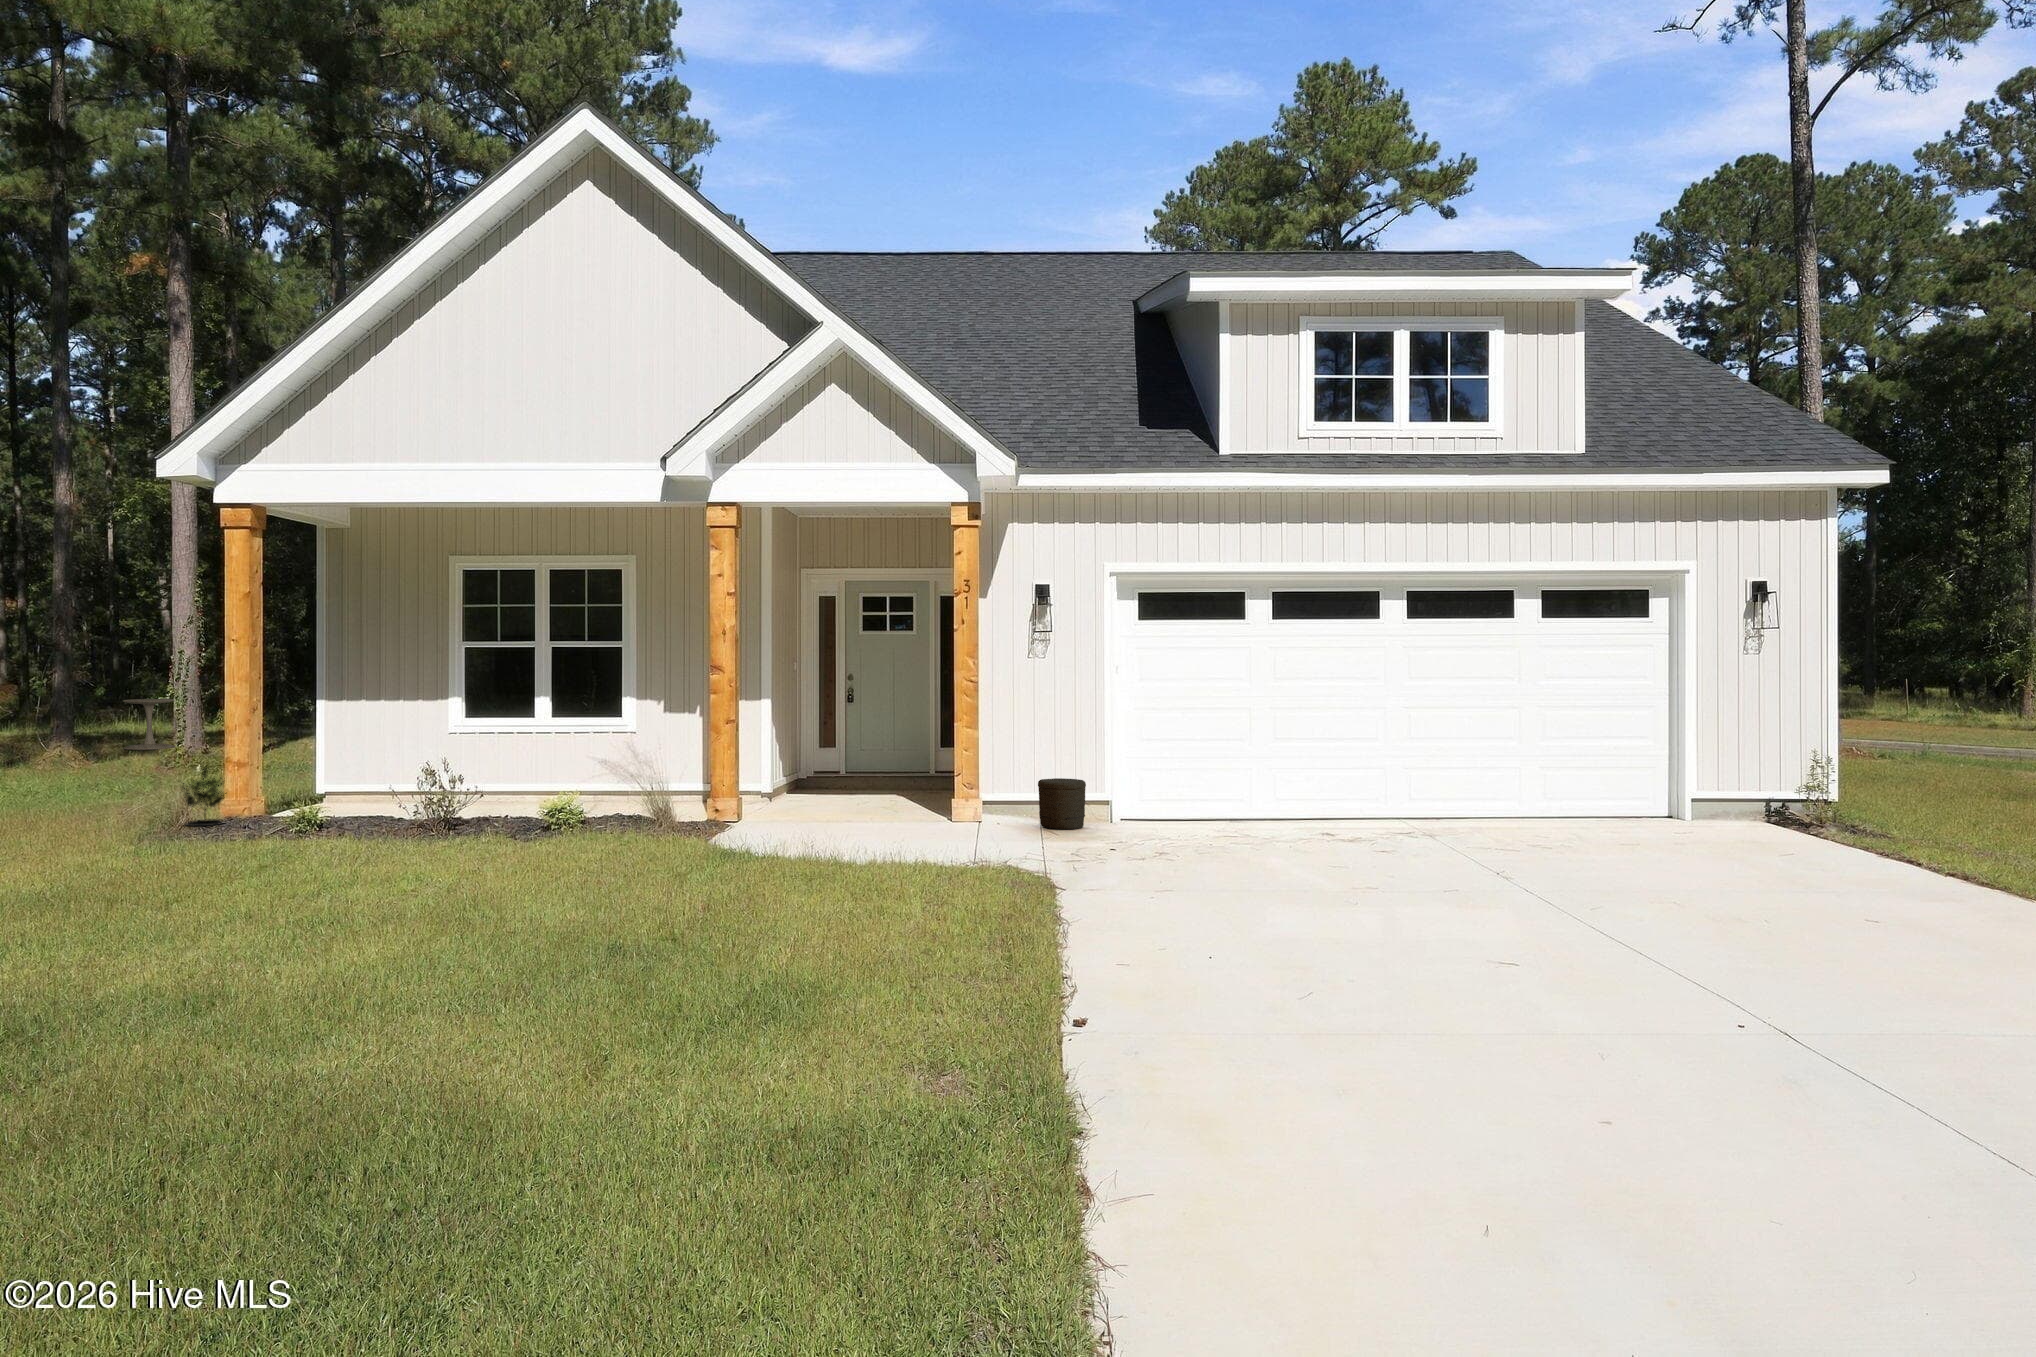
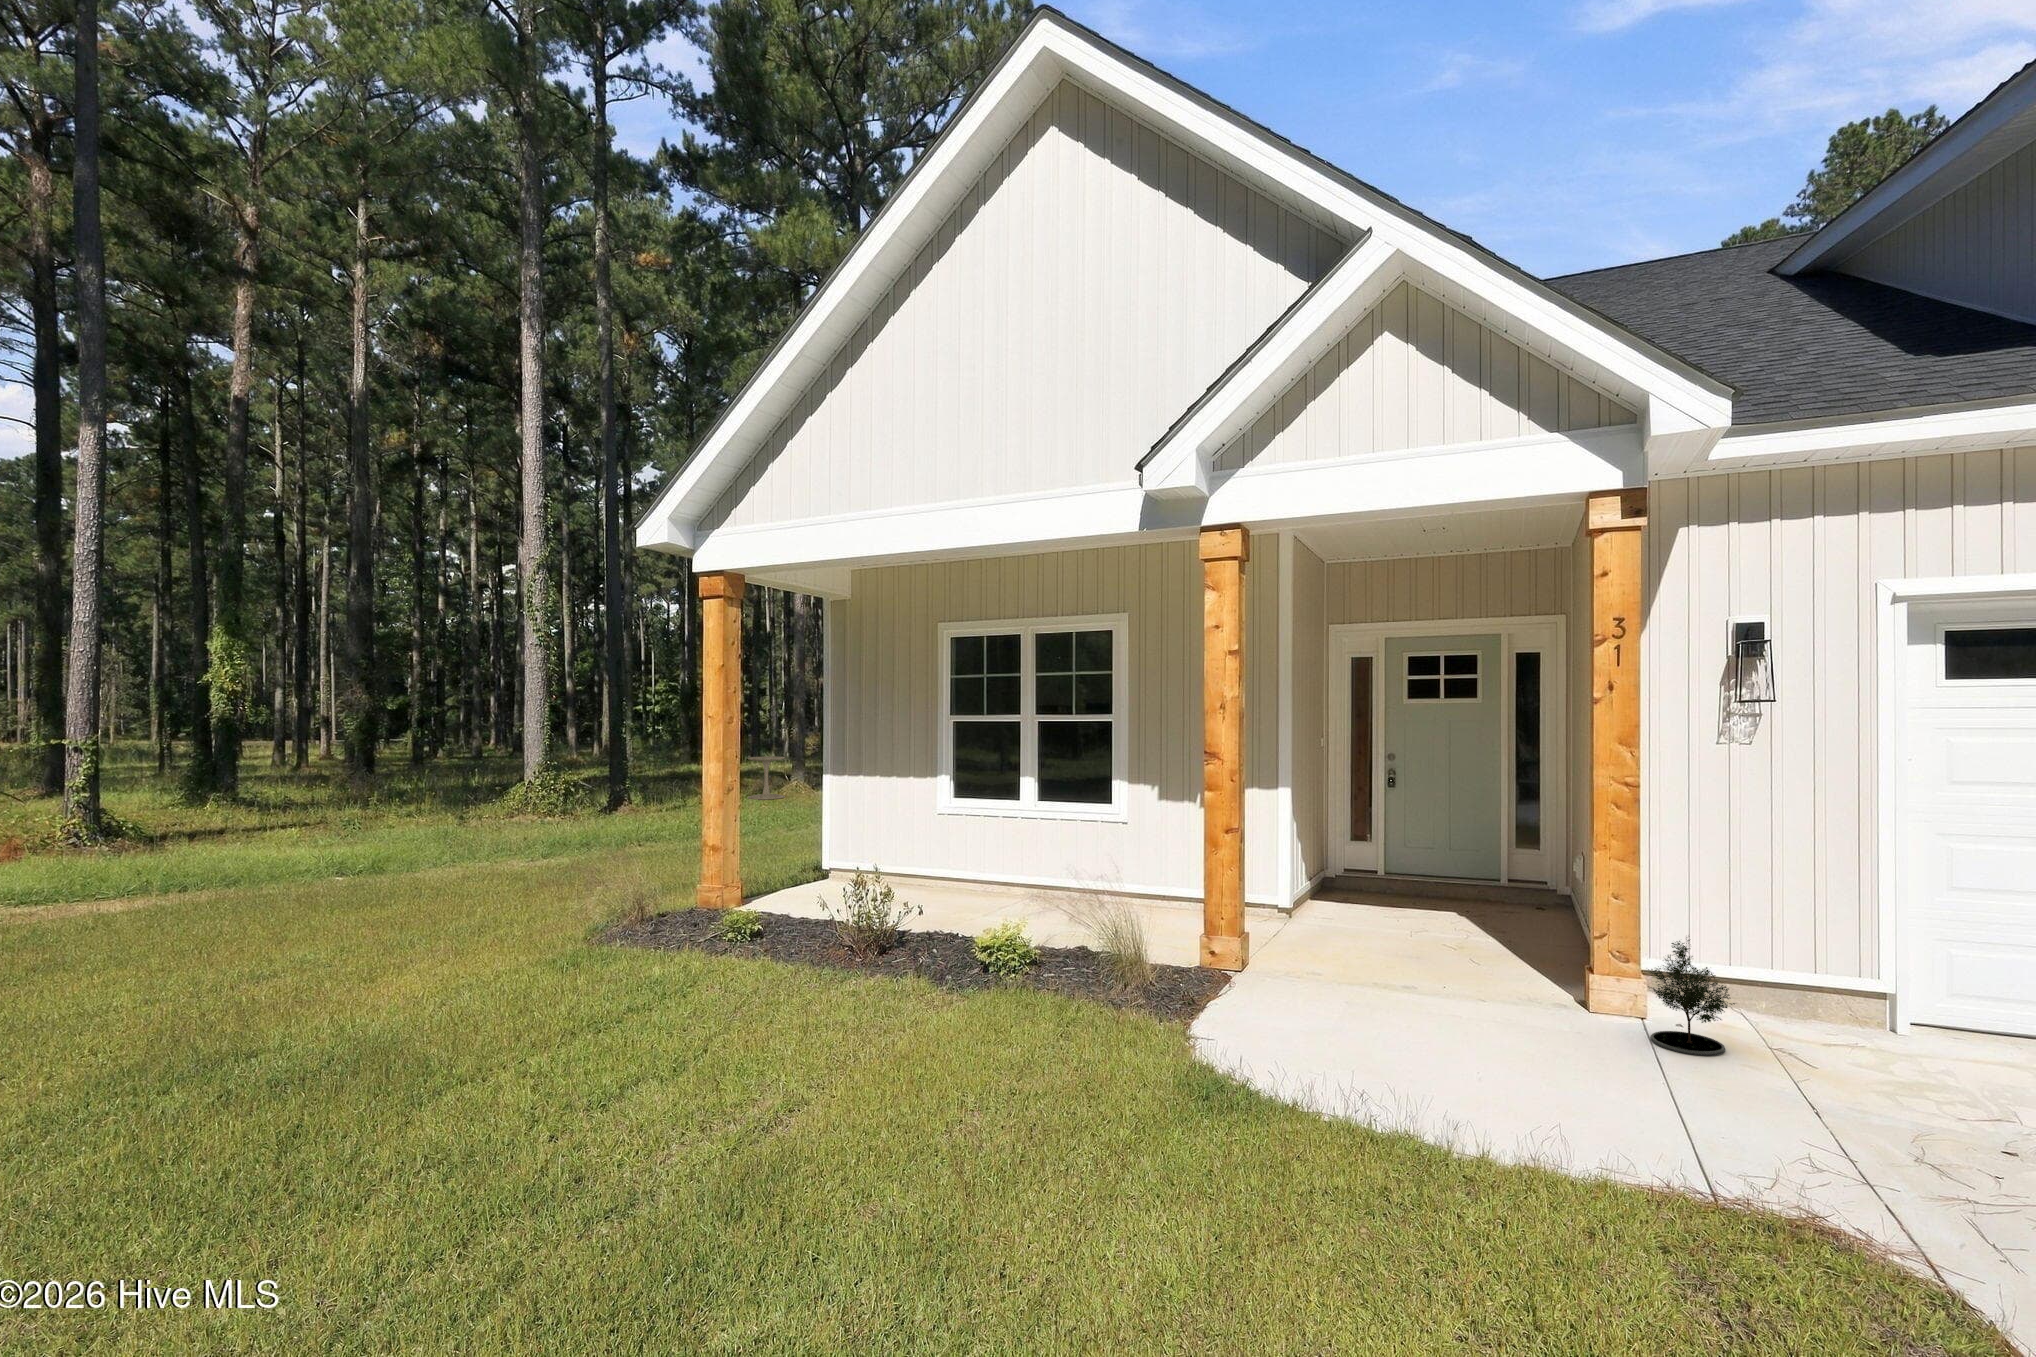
potted tree: present [182,766,226,826] -> present [1648,937,1735,1056]
woven basket: present [1038,778,1086,830] -> none [1759,952,1867,1056]

